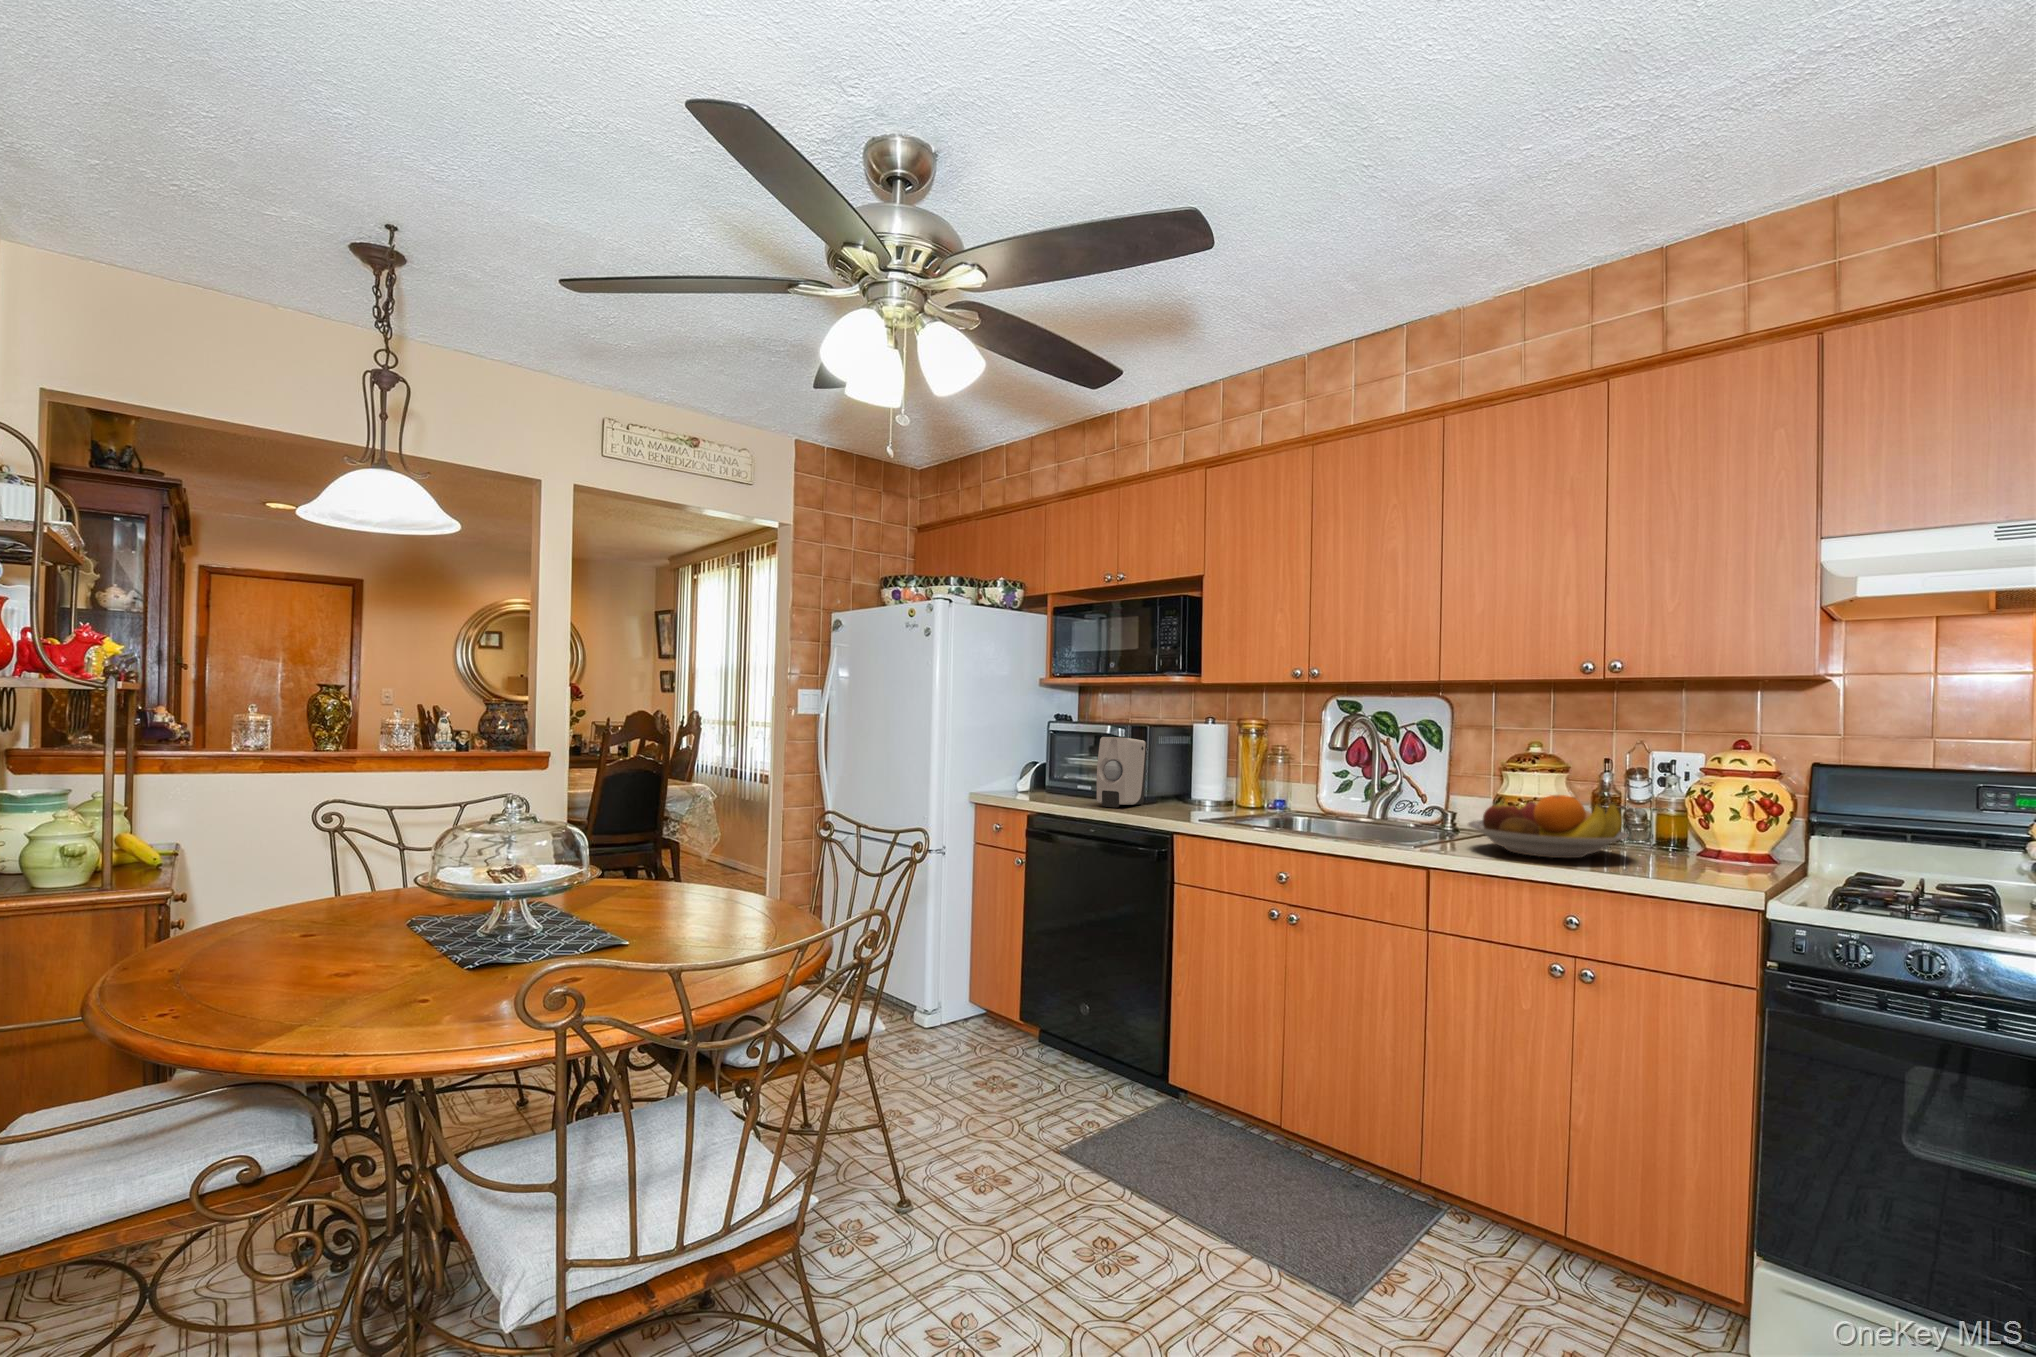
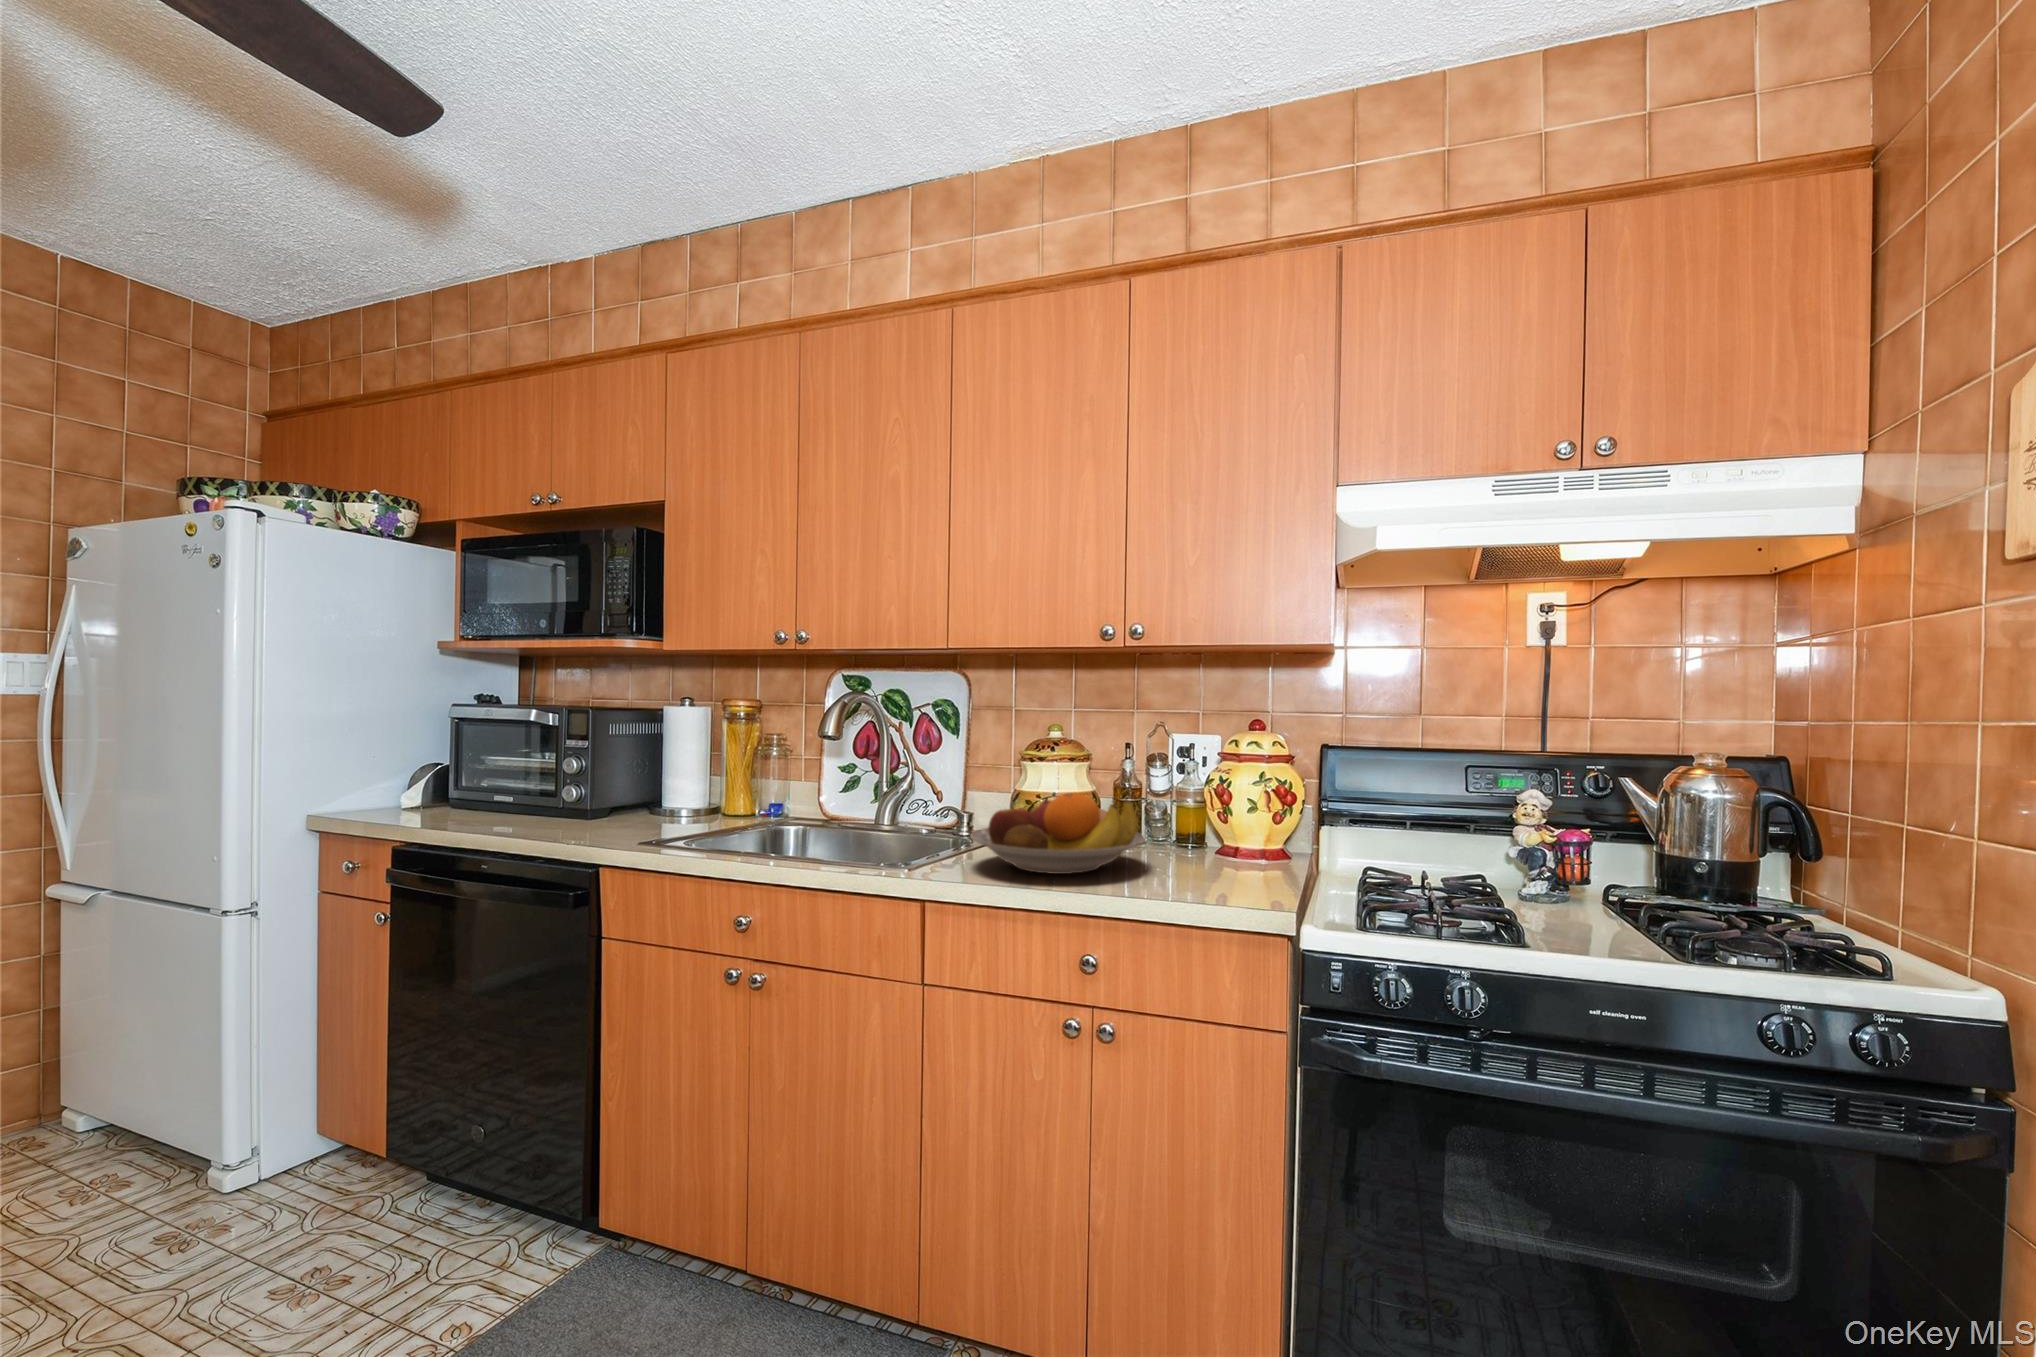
soap dispenser: present [1097,737,1147,808] -> none [504,728,588,830]

